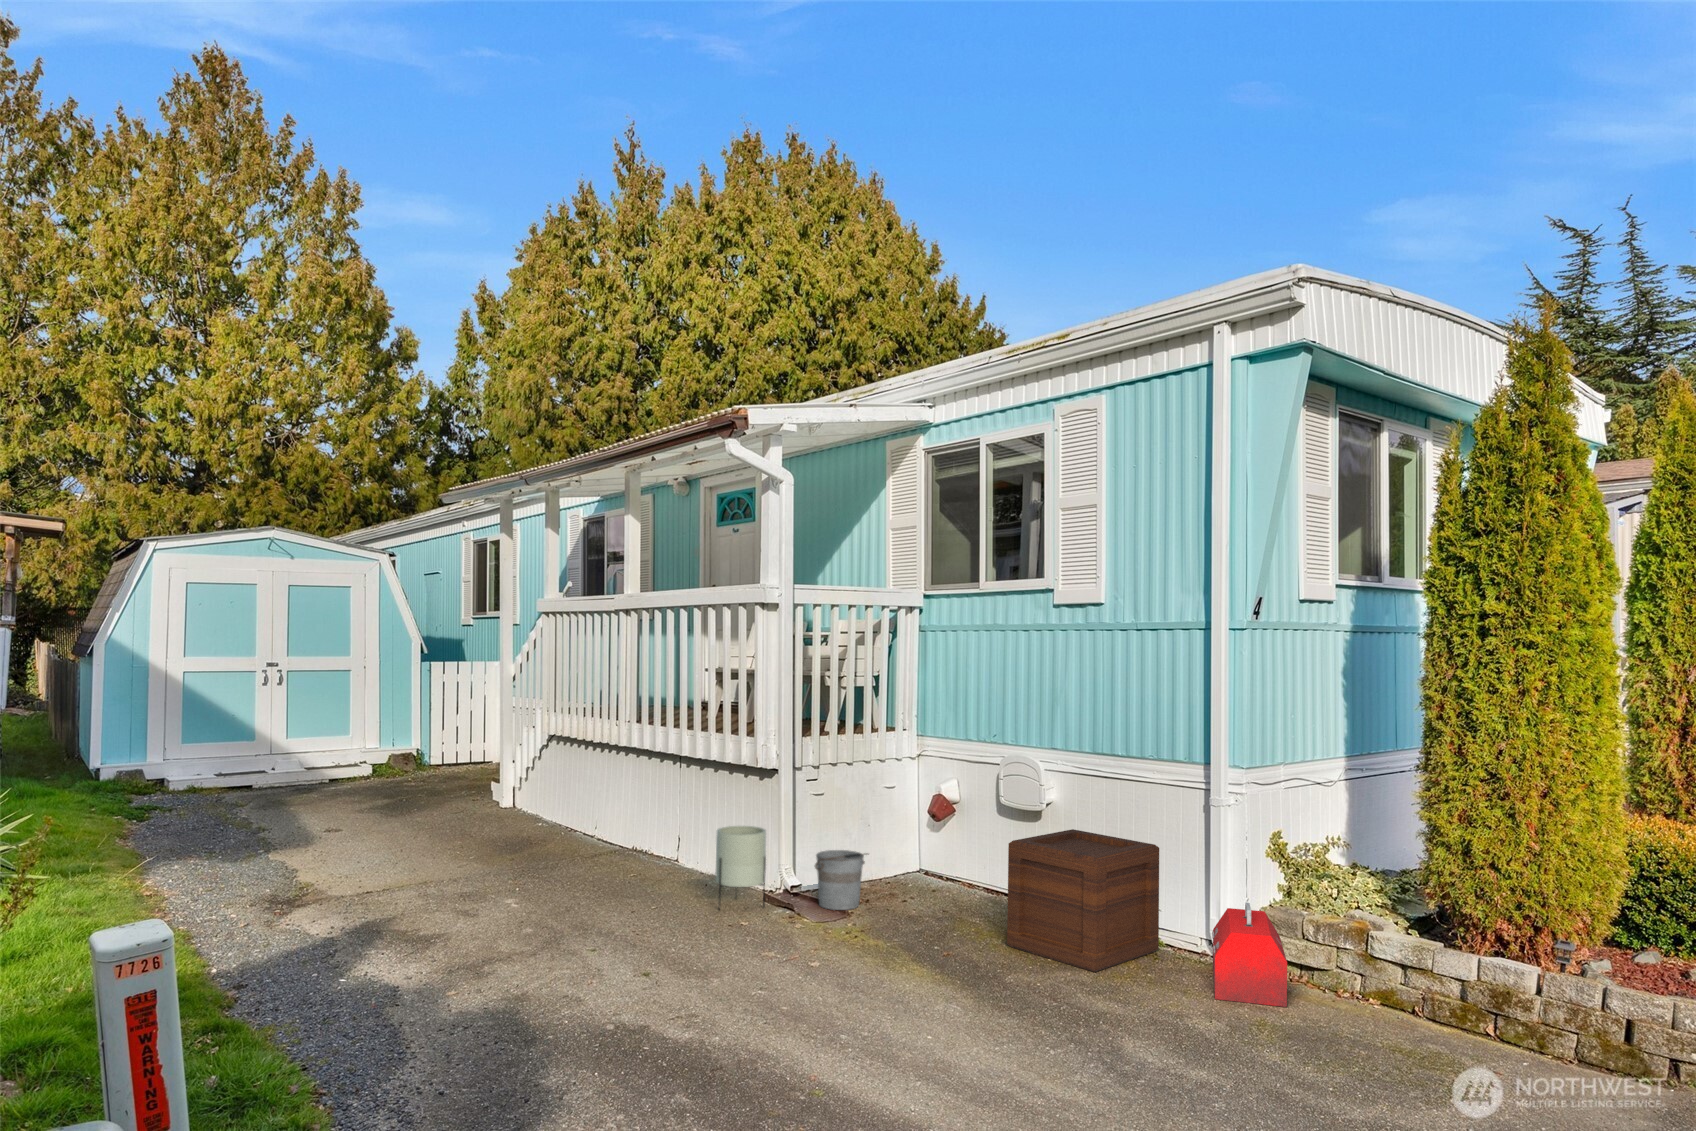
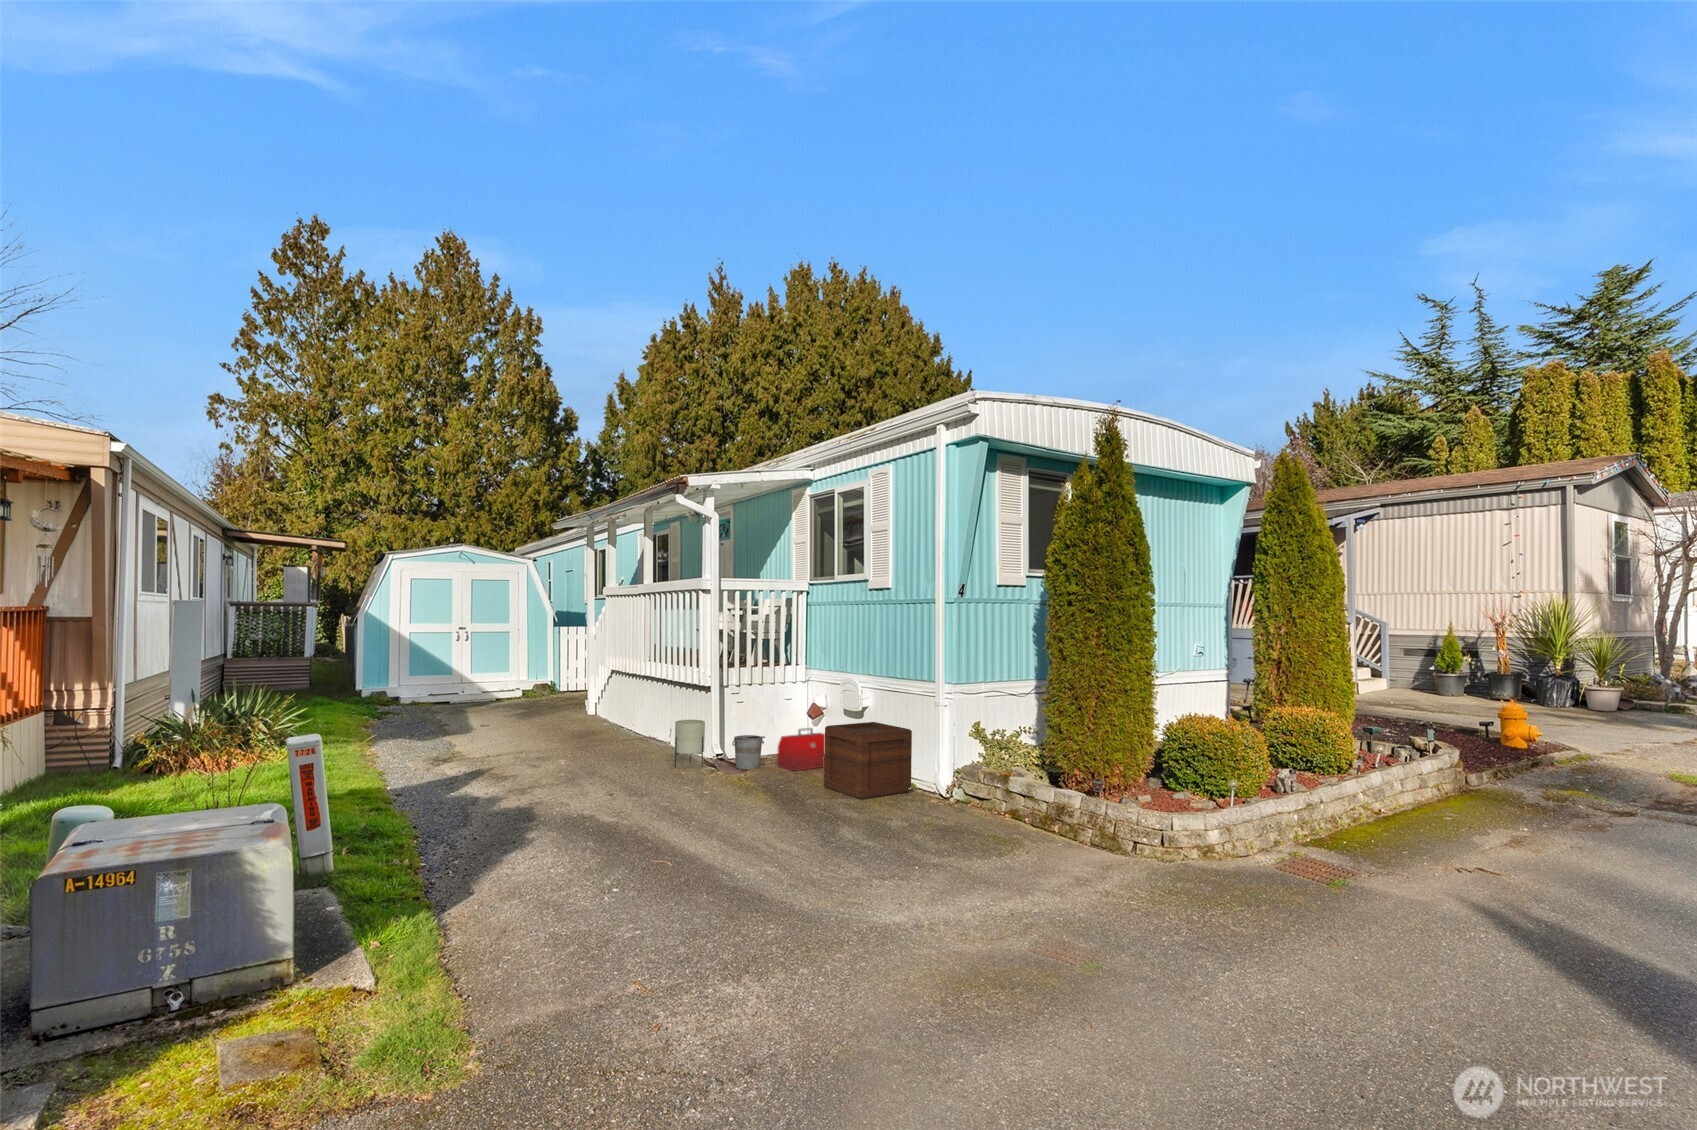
toolbox: present [1212,903,1287,1007] -> present [777,728,825,771]

